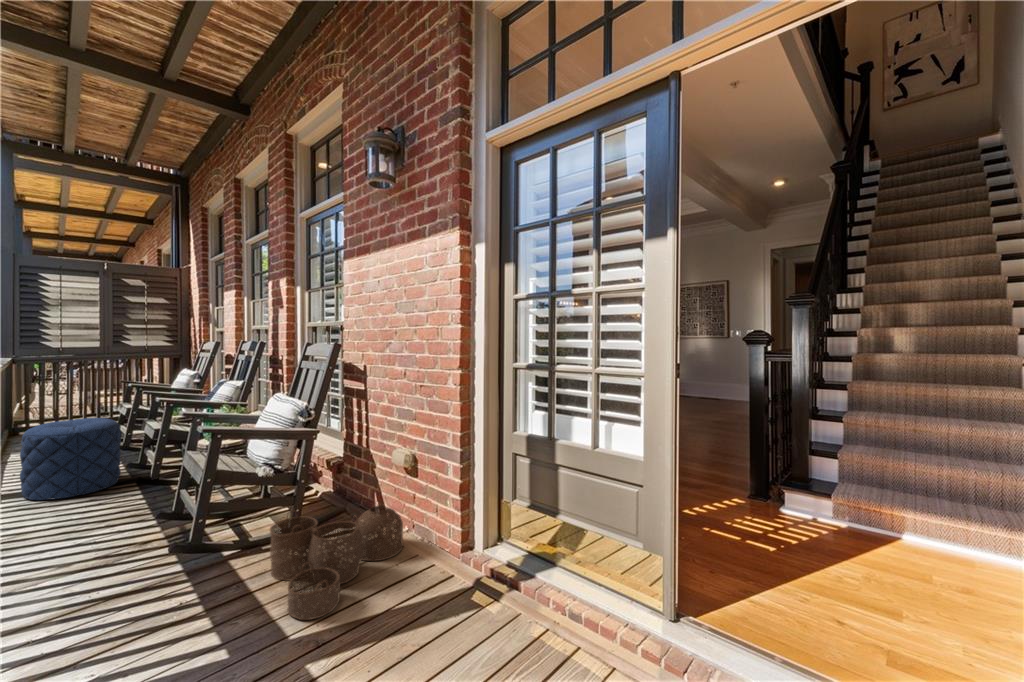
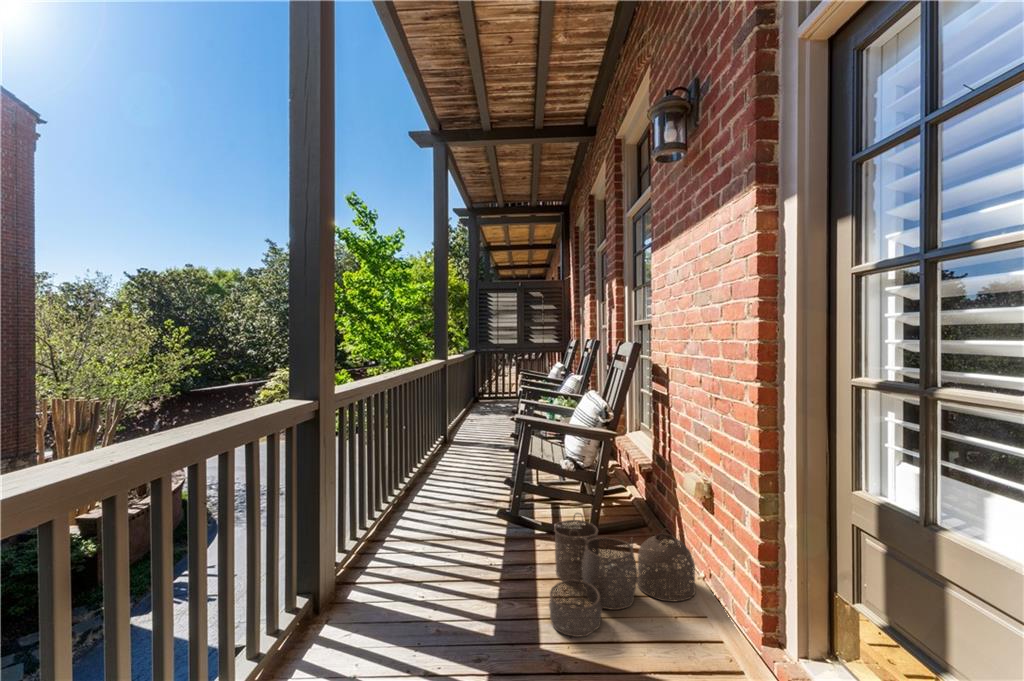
pouf: present [20,418,121,500] -> none [448,401,501,458]

